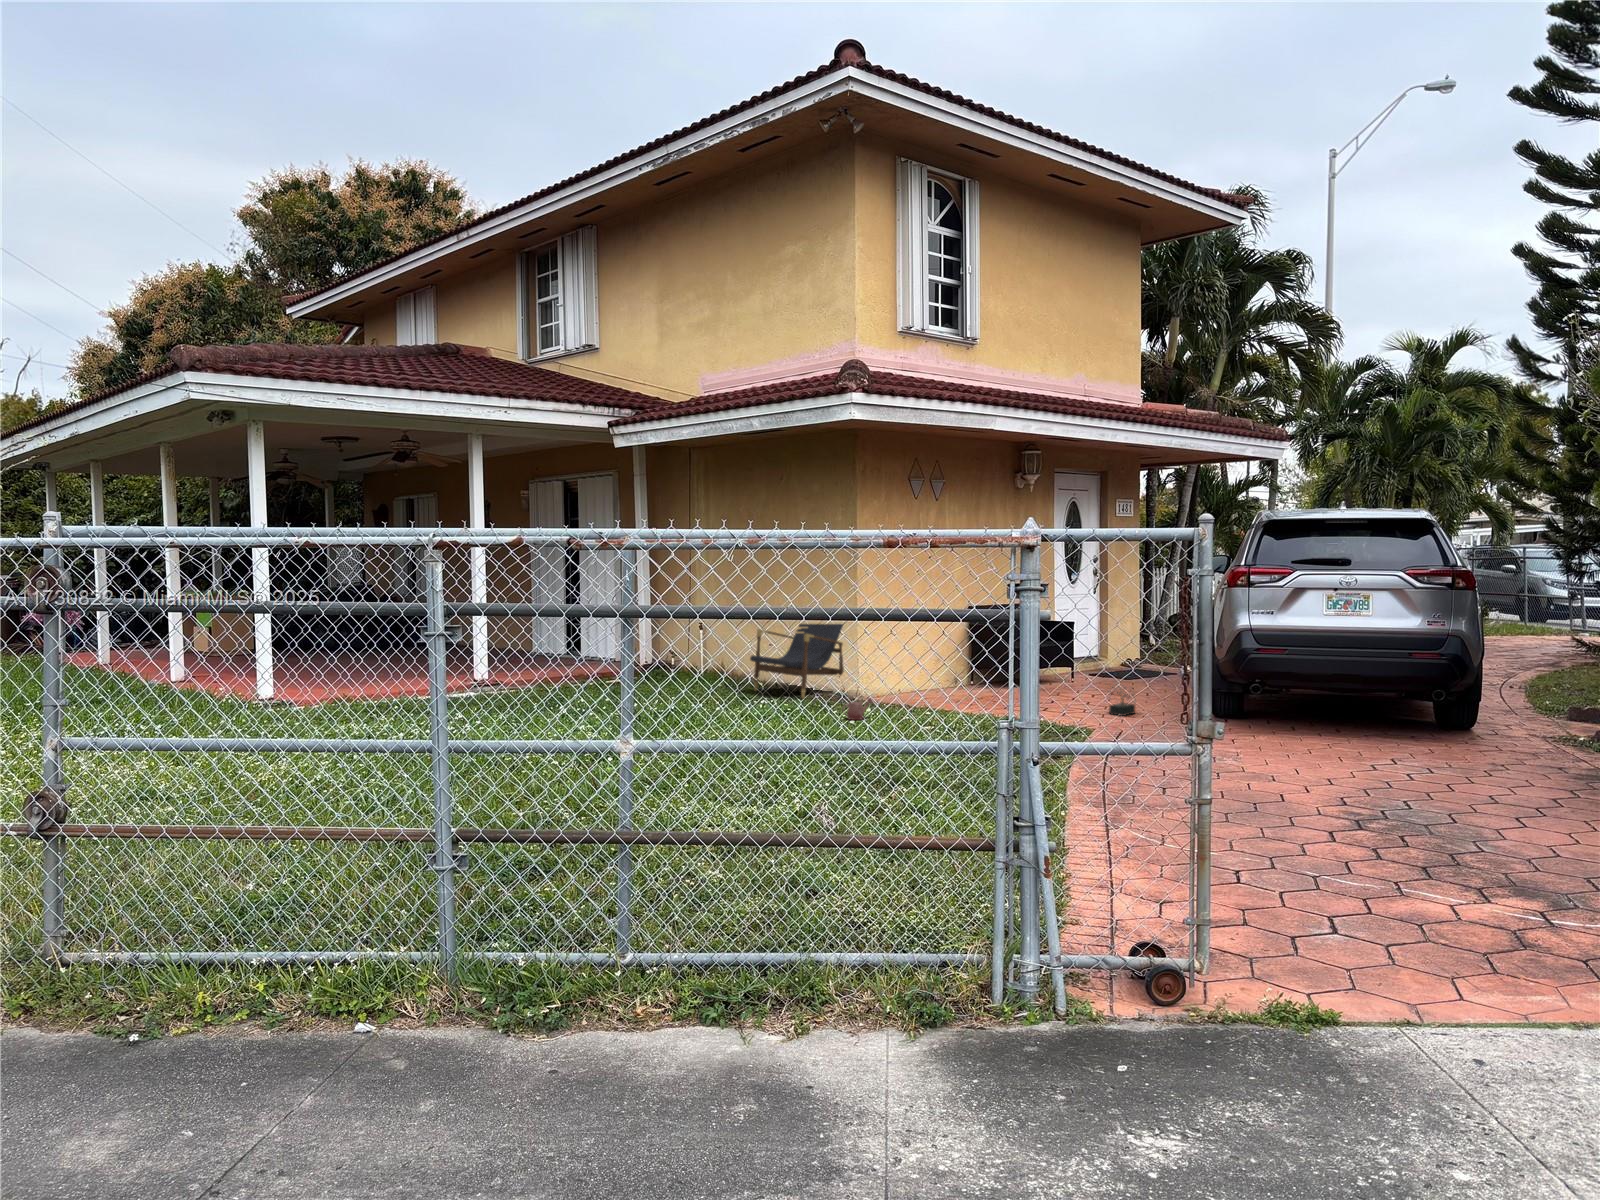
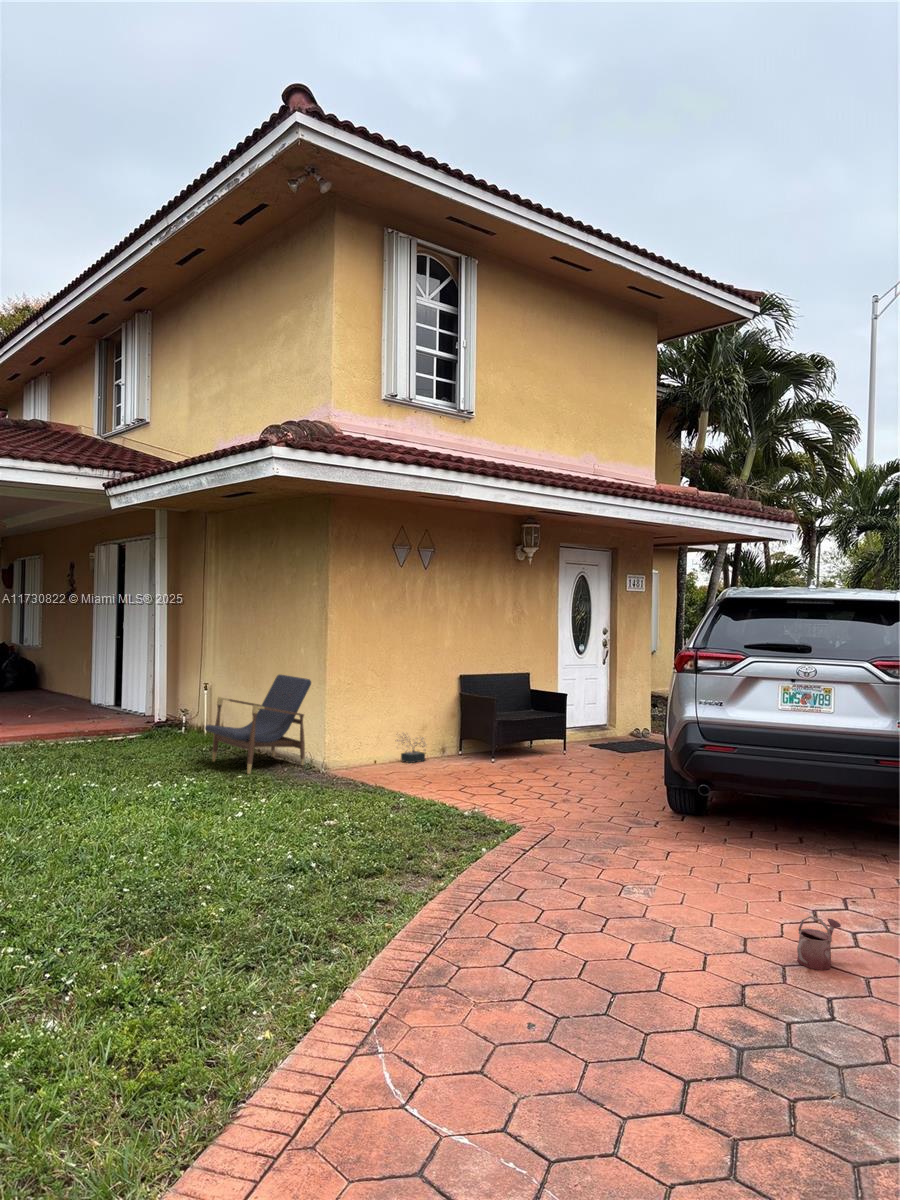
decorative plant: present [1107,683,1136,716] -> present [397,734,426,763]
watering can: present [844,698,873,720] -> present [797,916,841,970]

